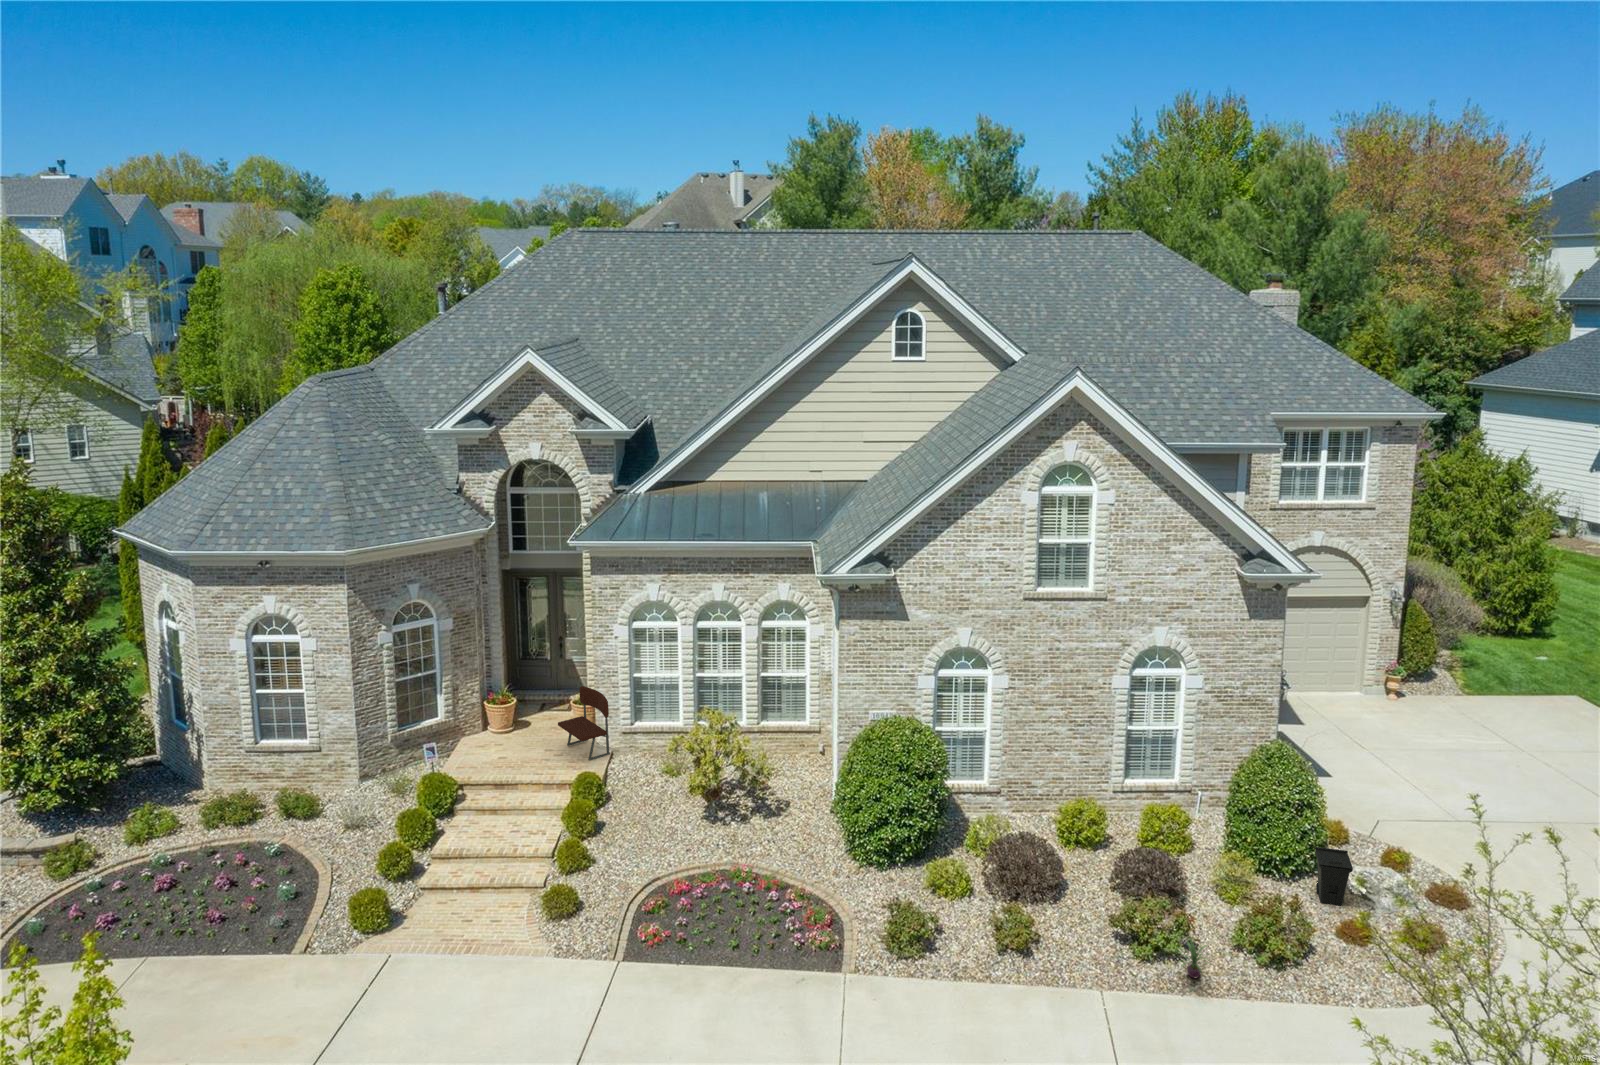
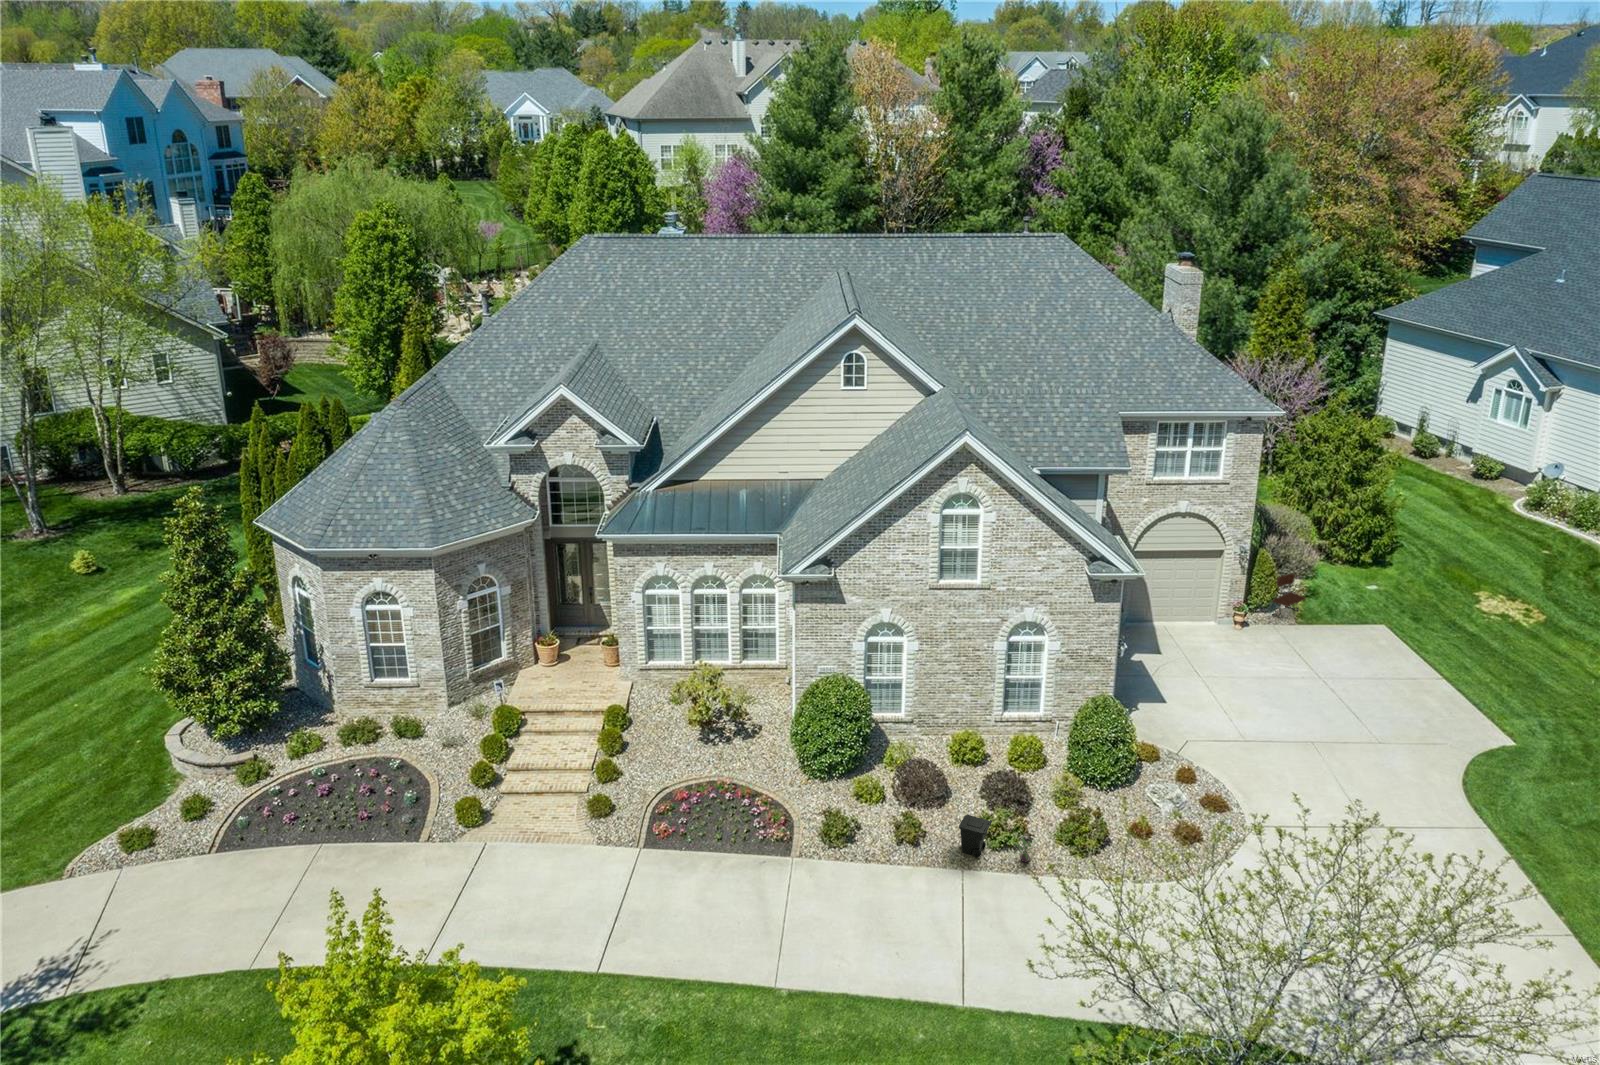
bench: present [558,686,610,760] -> present [1270,574,1306,618]
trash can: present [1315,847,1353,906] -> present [959,815,992,857]

